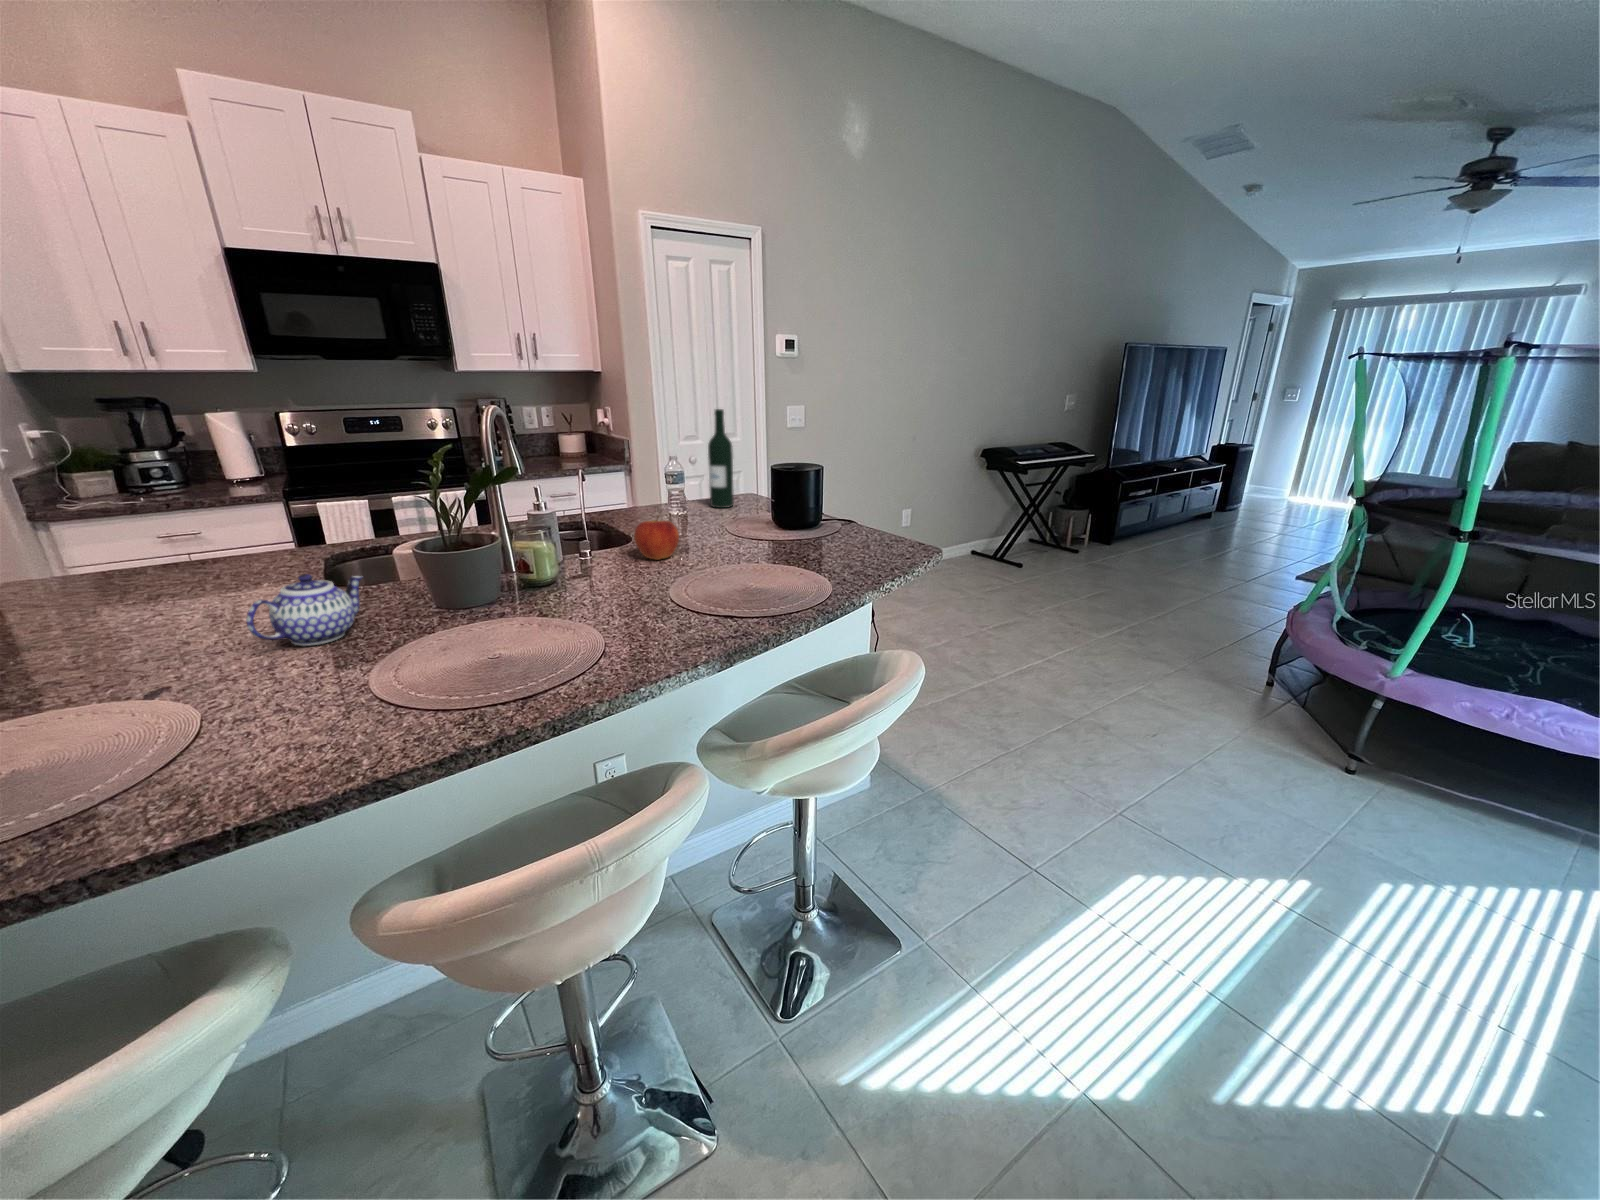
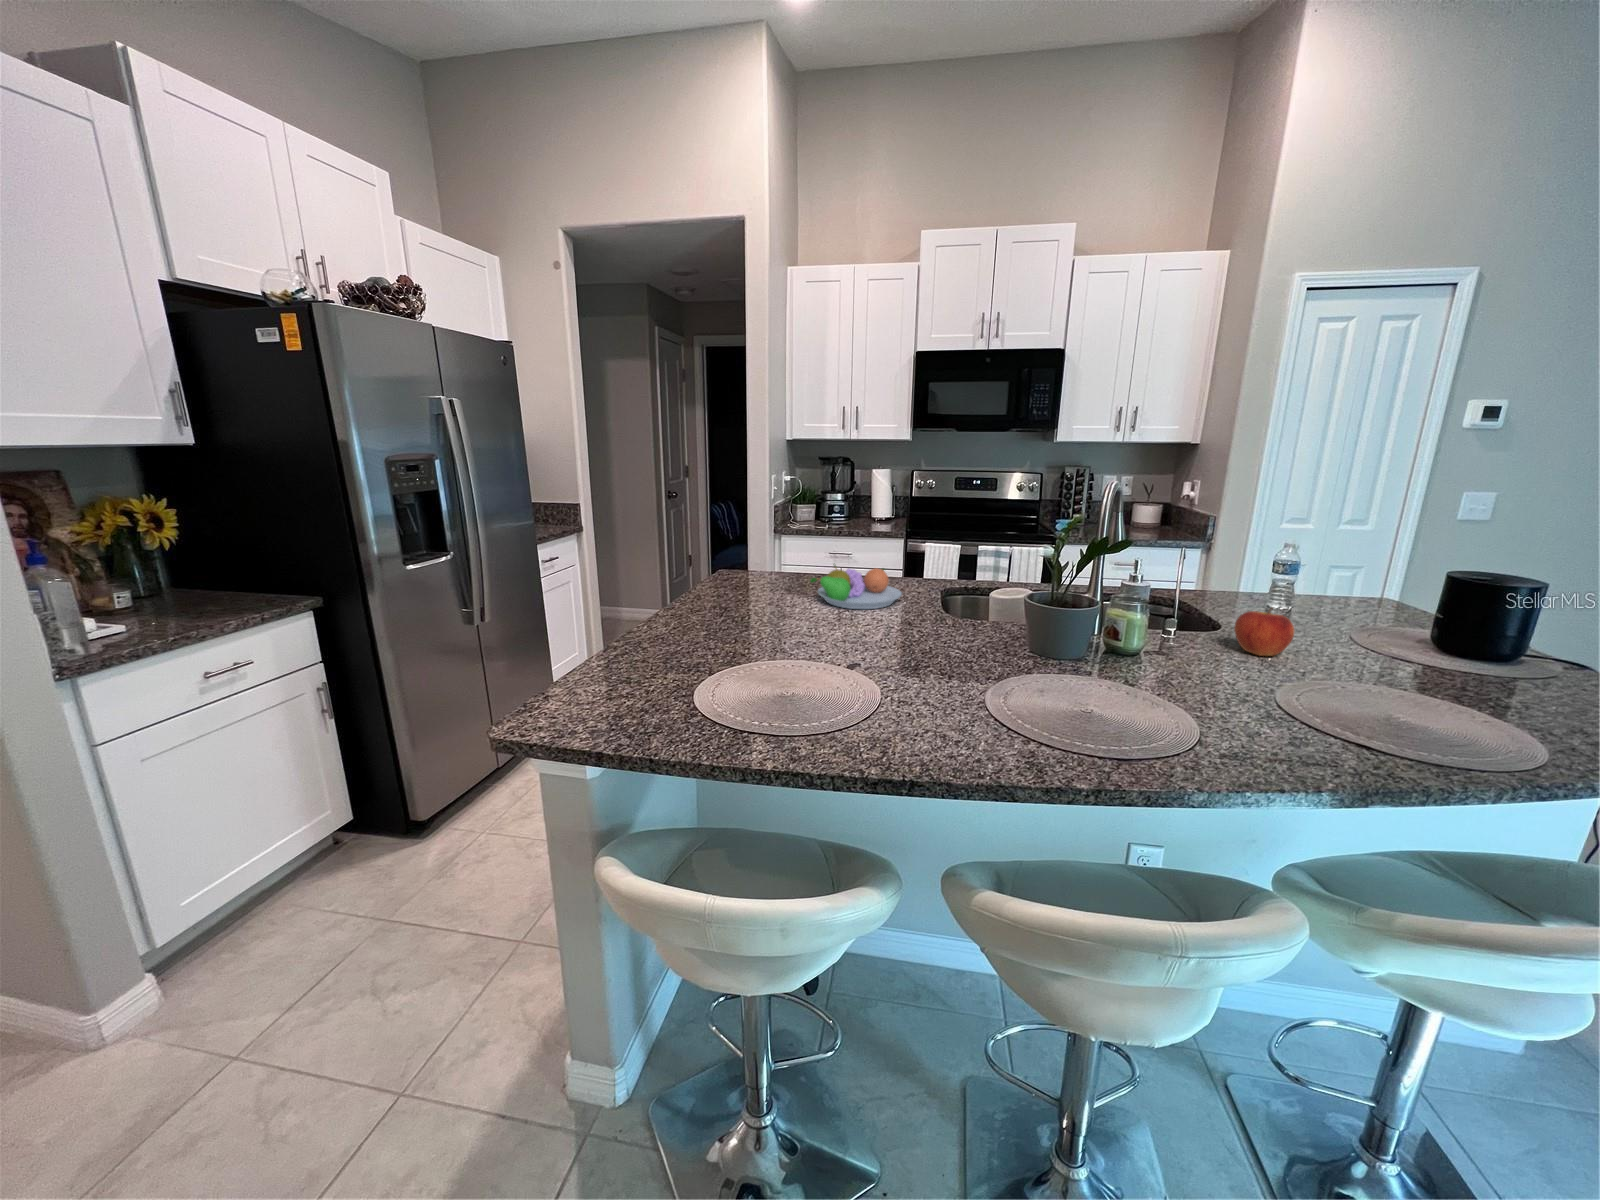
wine bottle: present [708,409,734,508] -> none [1329,493,1383,610]
fruit bowl: none [60,544,251,611] -> present [811,566,902,609]
teapot: present [246,574,363,646] -> none [911,605,987,660]

